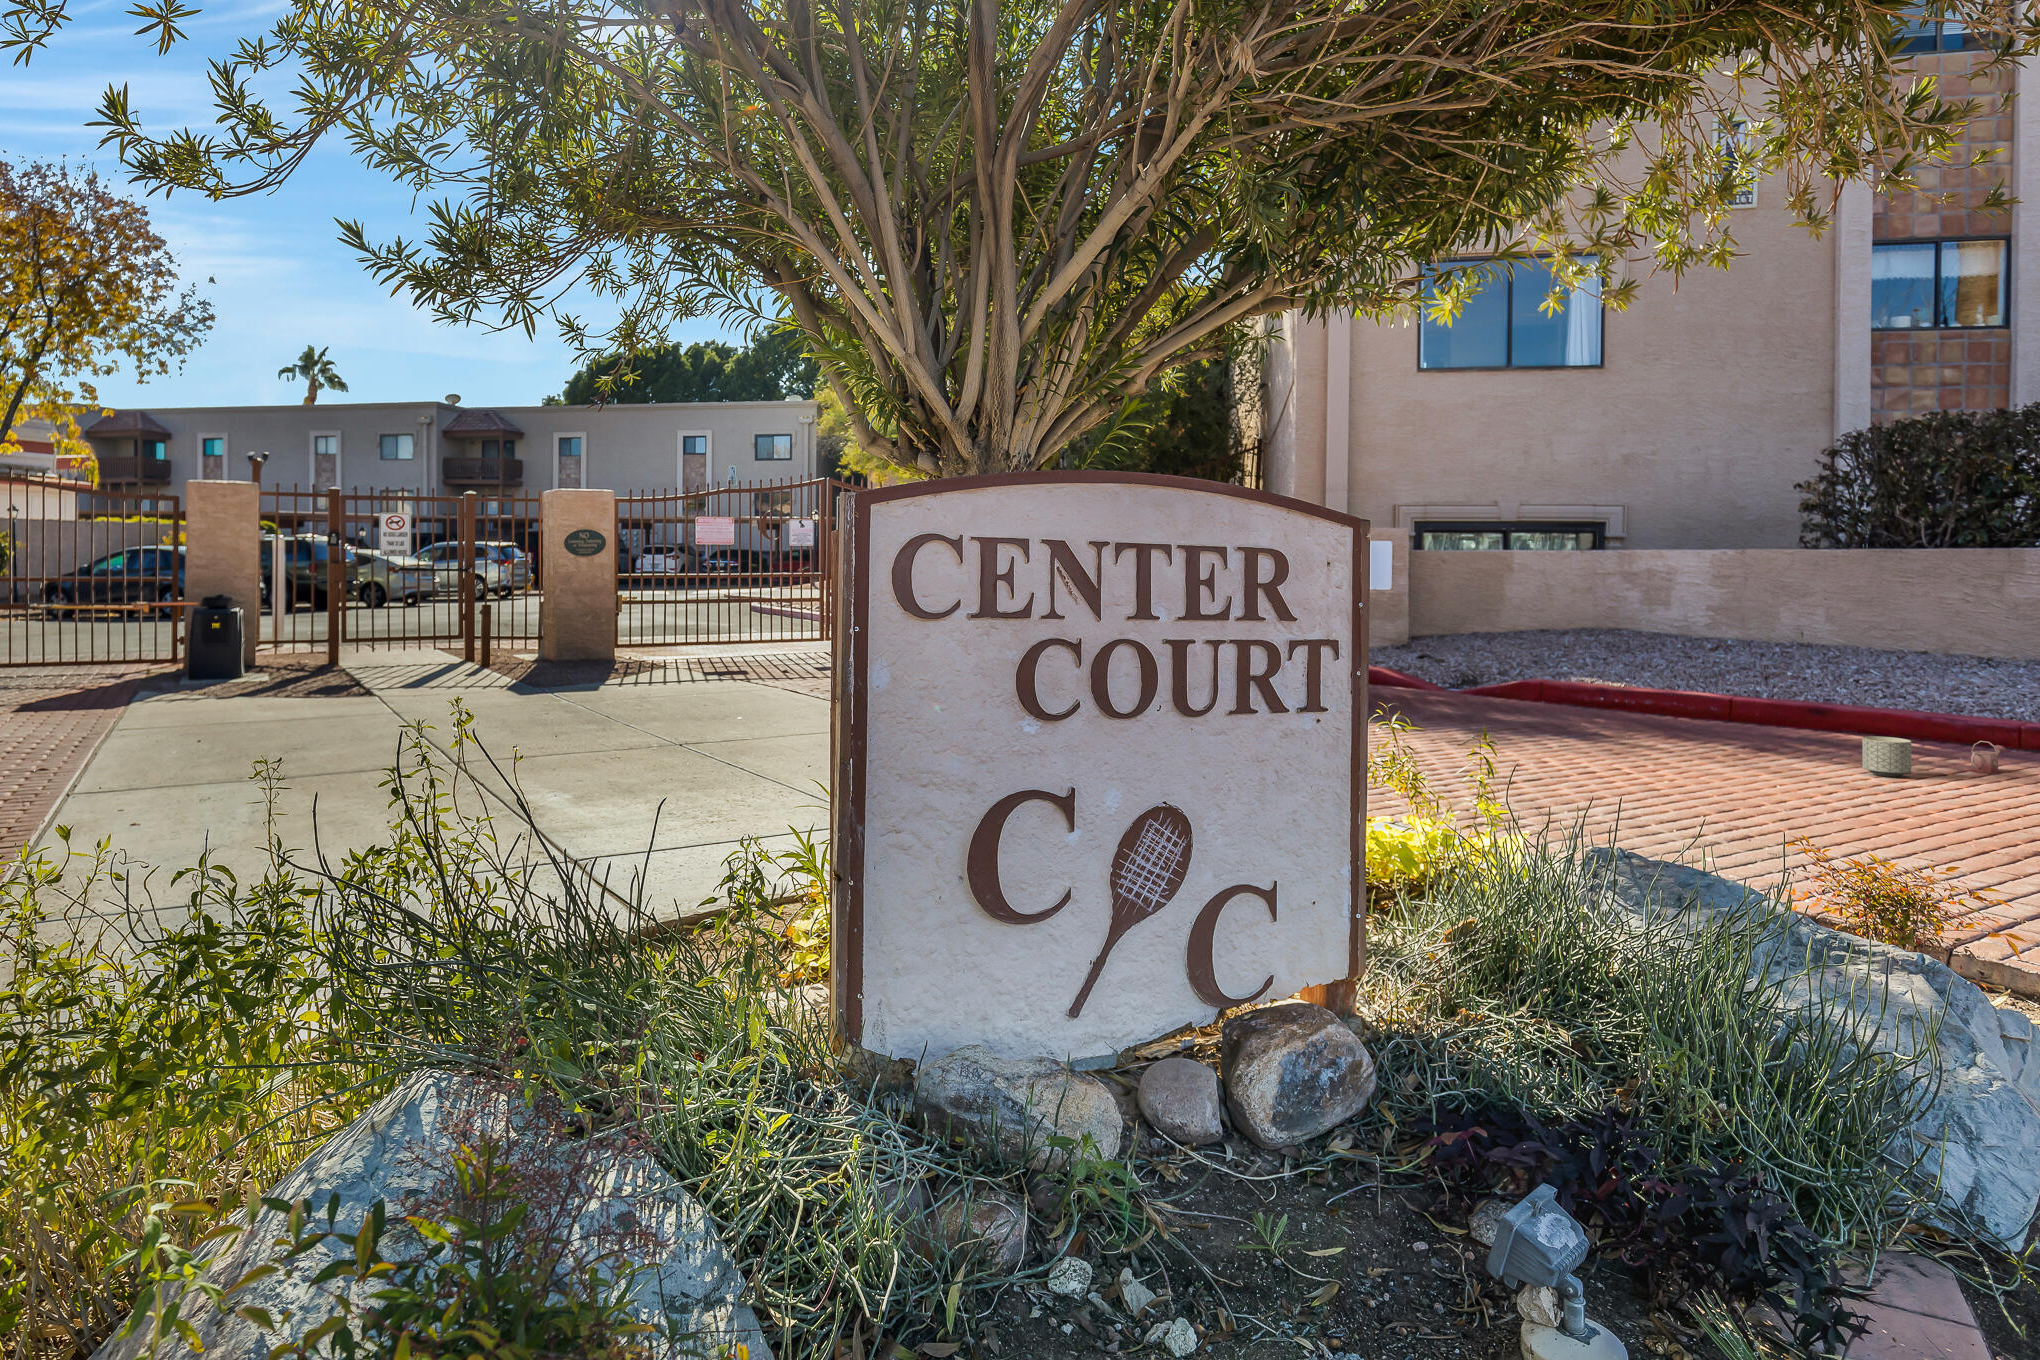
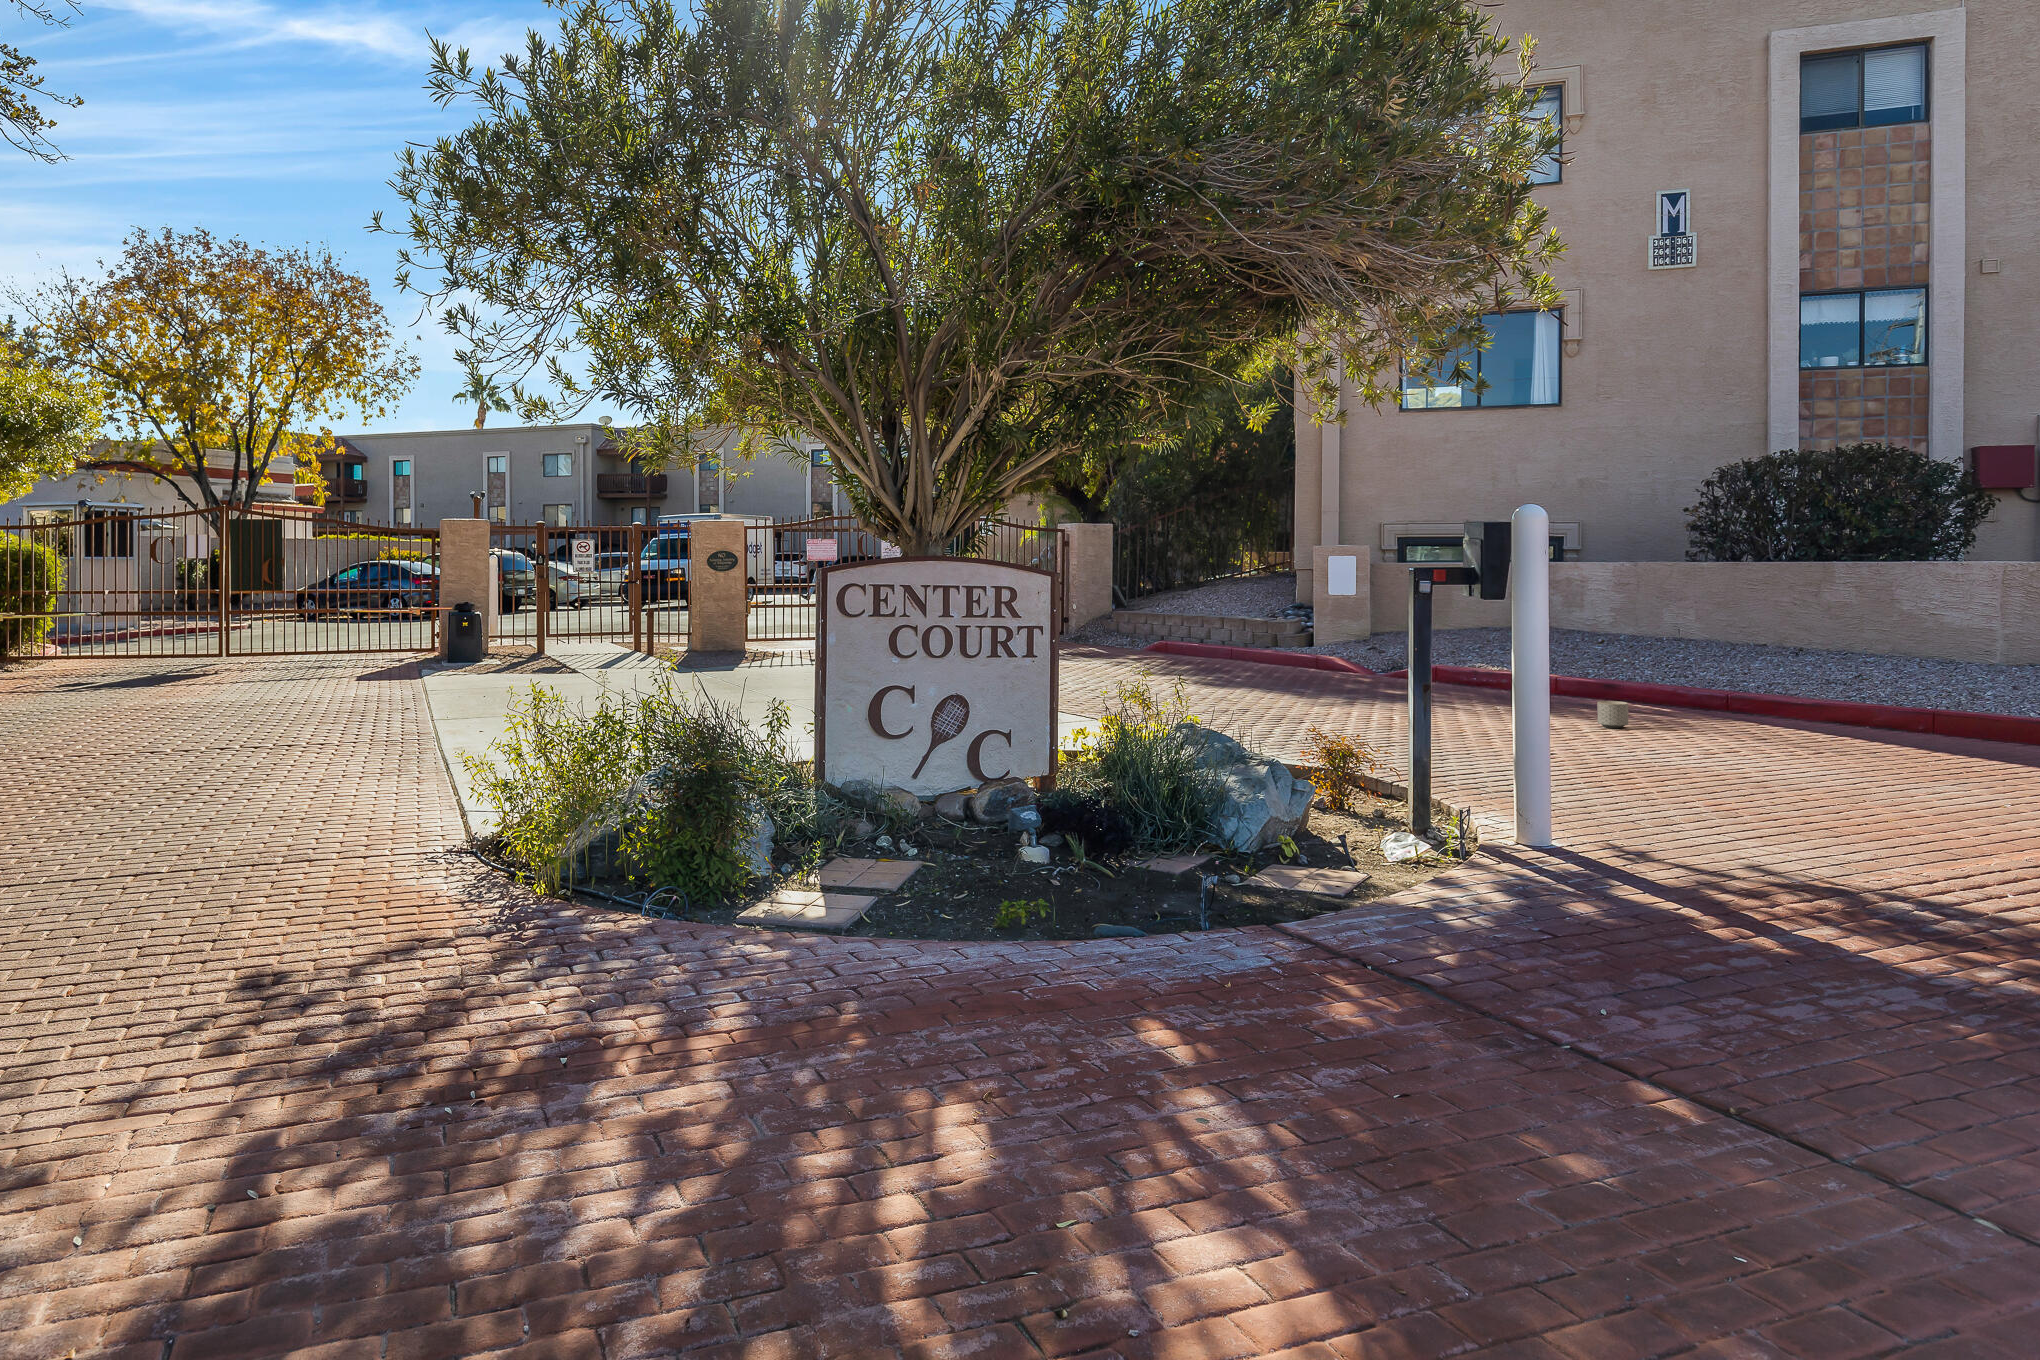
watering can: present [1971,741,2006,773] -> none [1683,705,1714,728]

